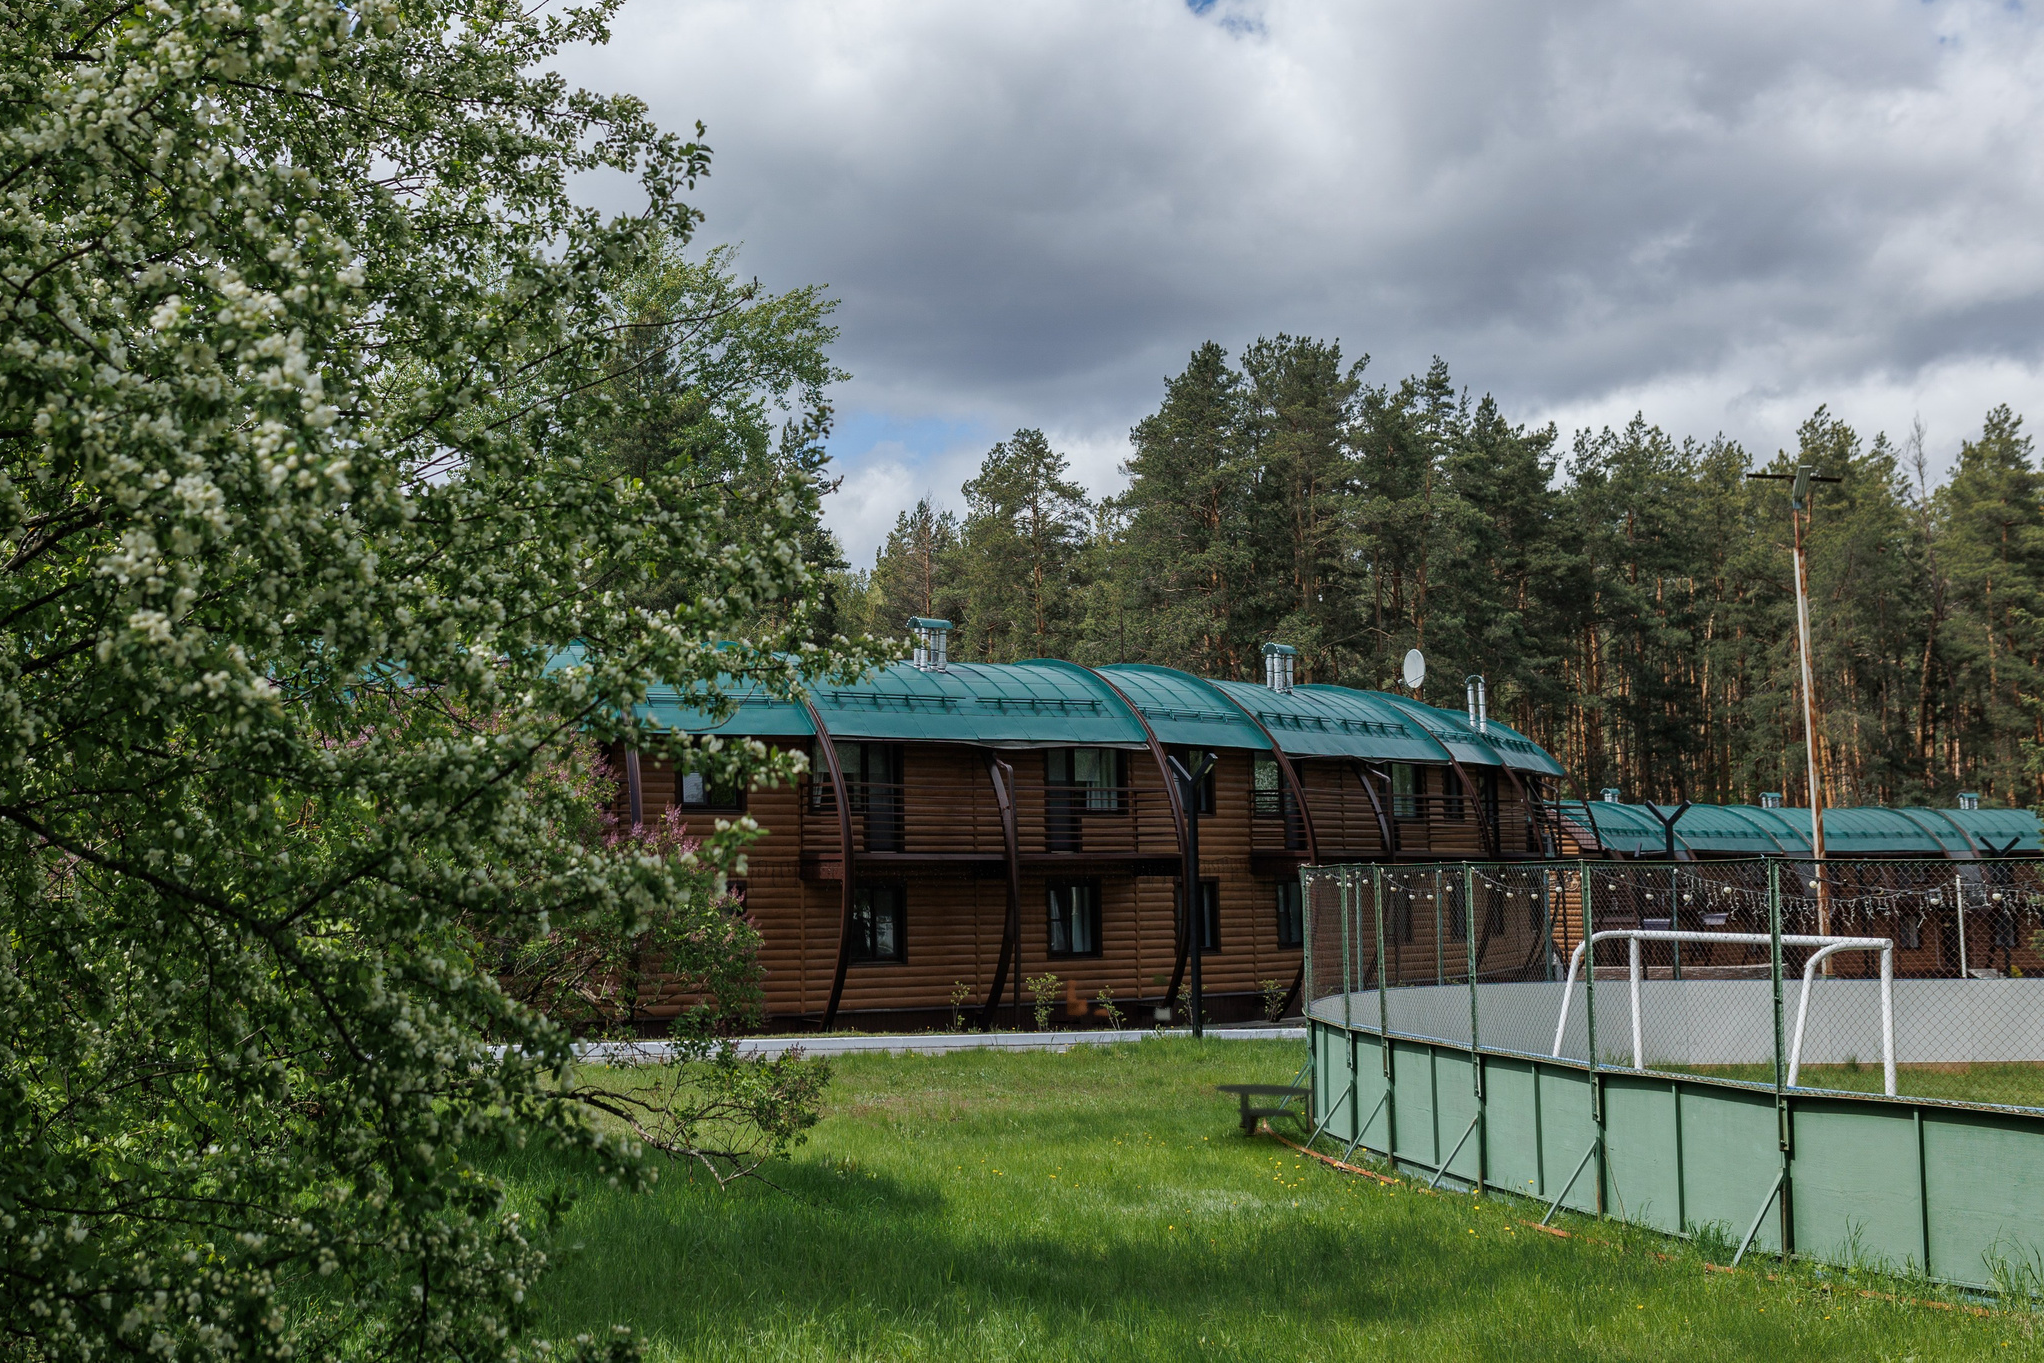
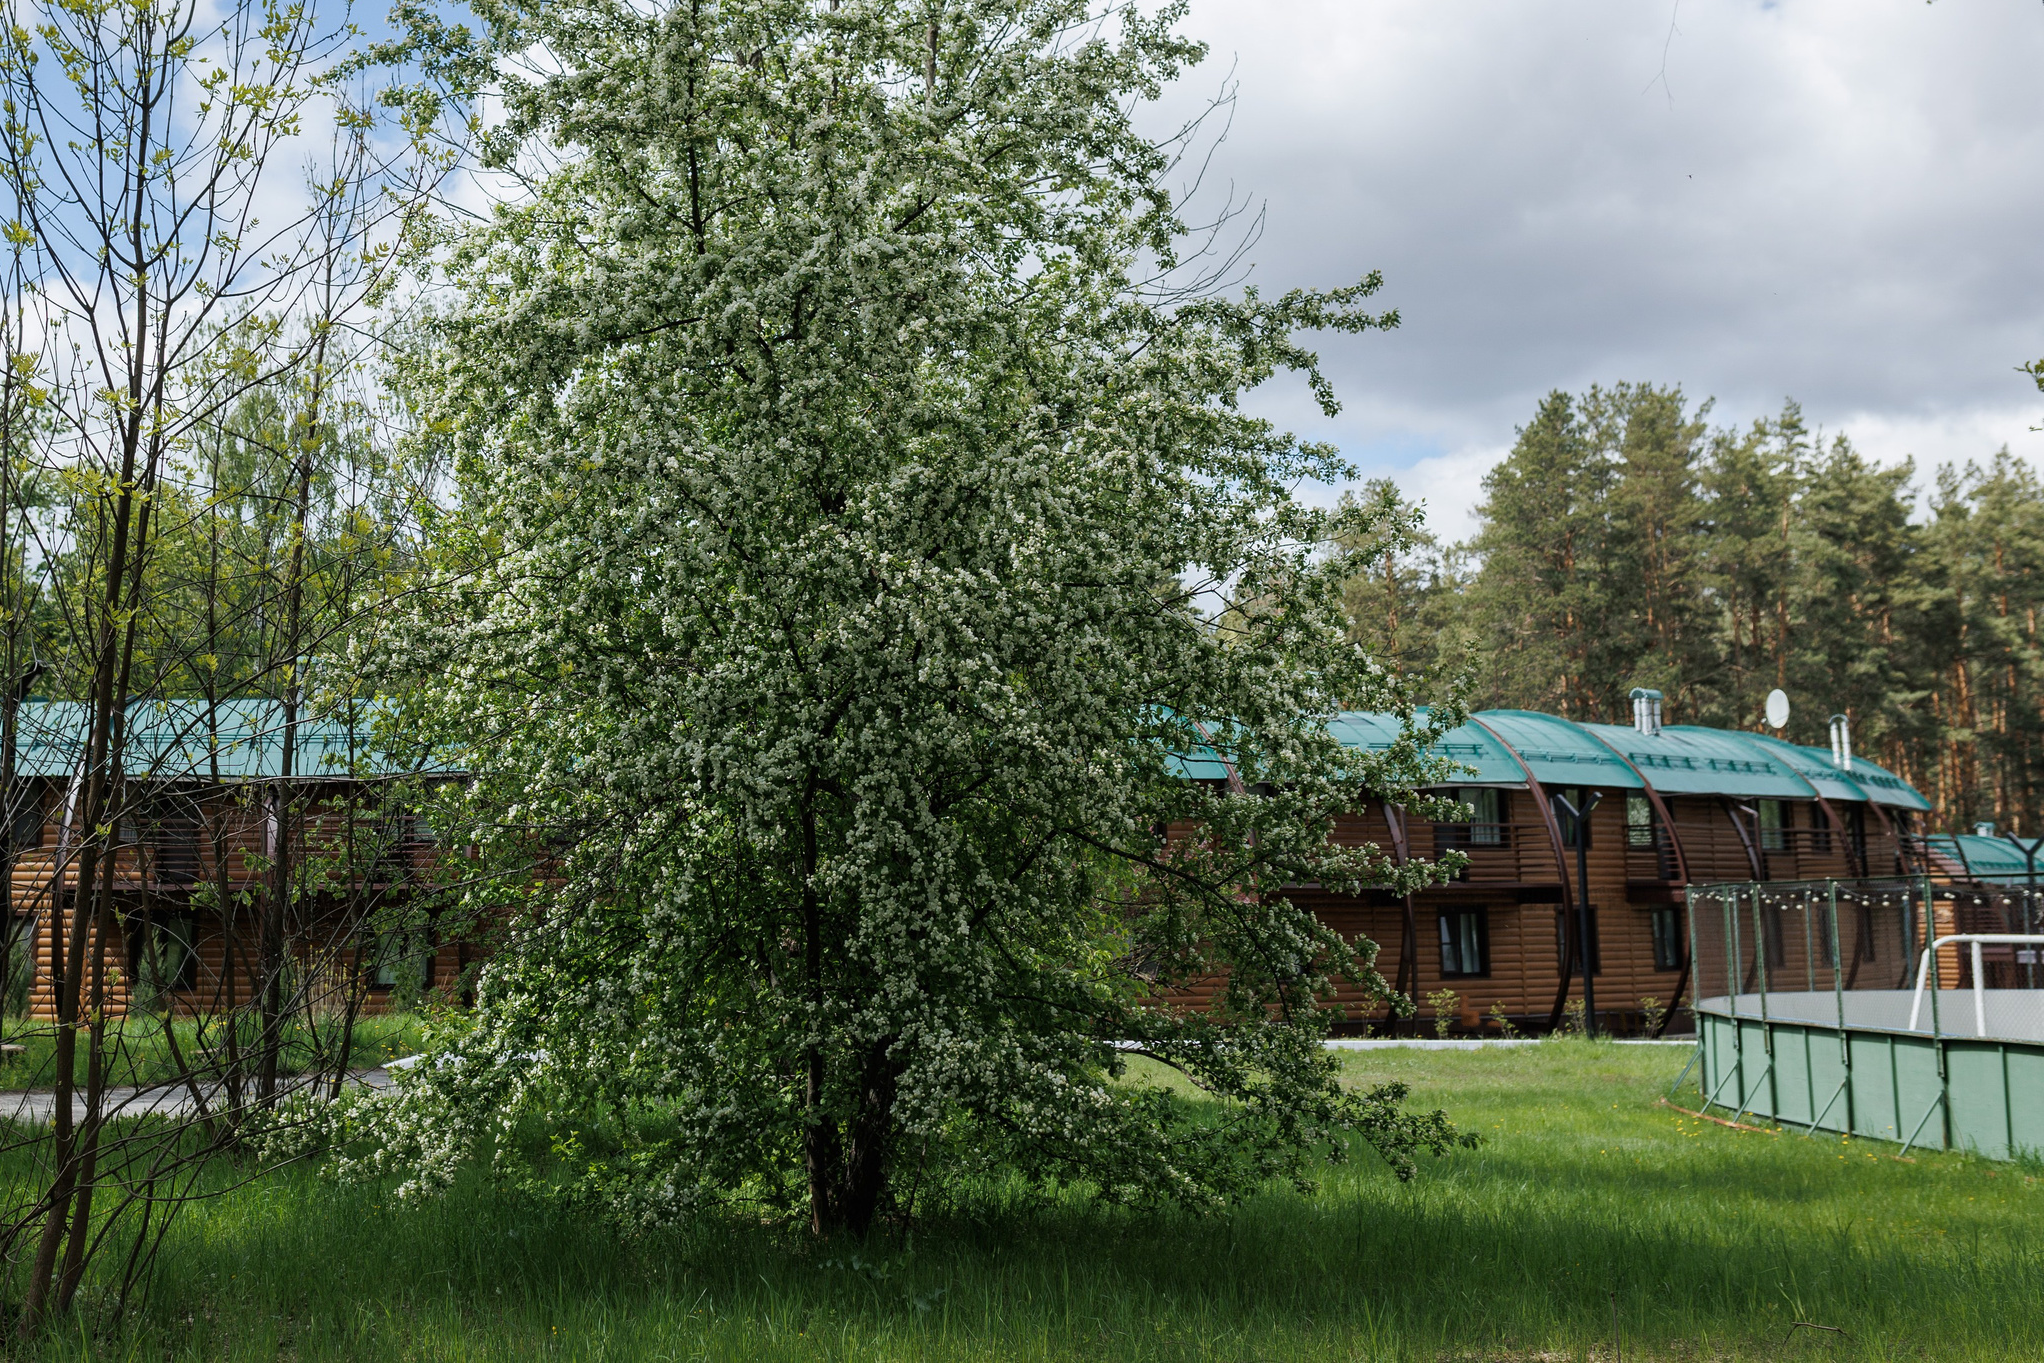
potted tree: present [1153,975,1170,1019] -> none [1537,990,1557,1032]
bench: none [1222,991,1257,1018] -> present [1605,1008,1640,1032]
round table: present [1215,1084,1315,1136] -> none [1621,1065,1708,1104]

